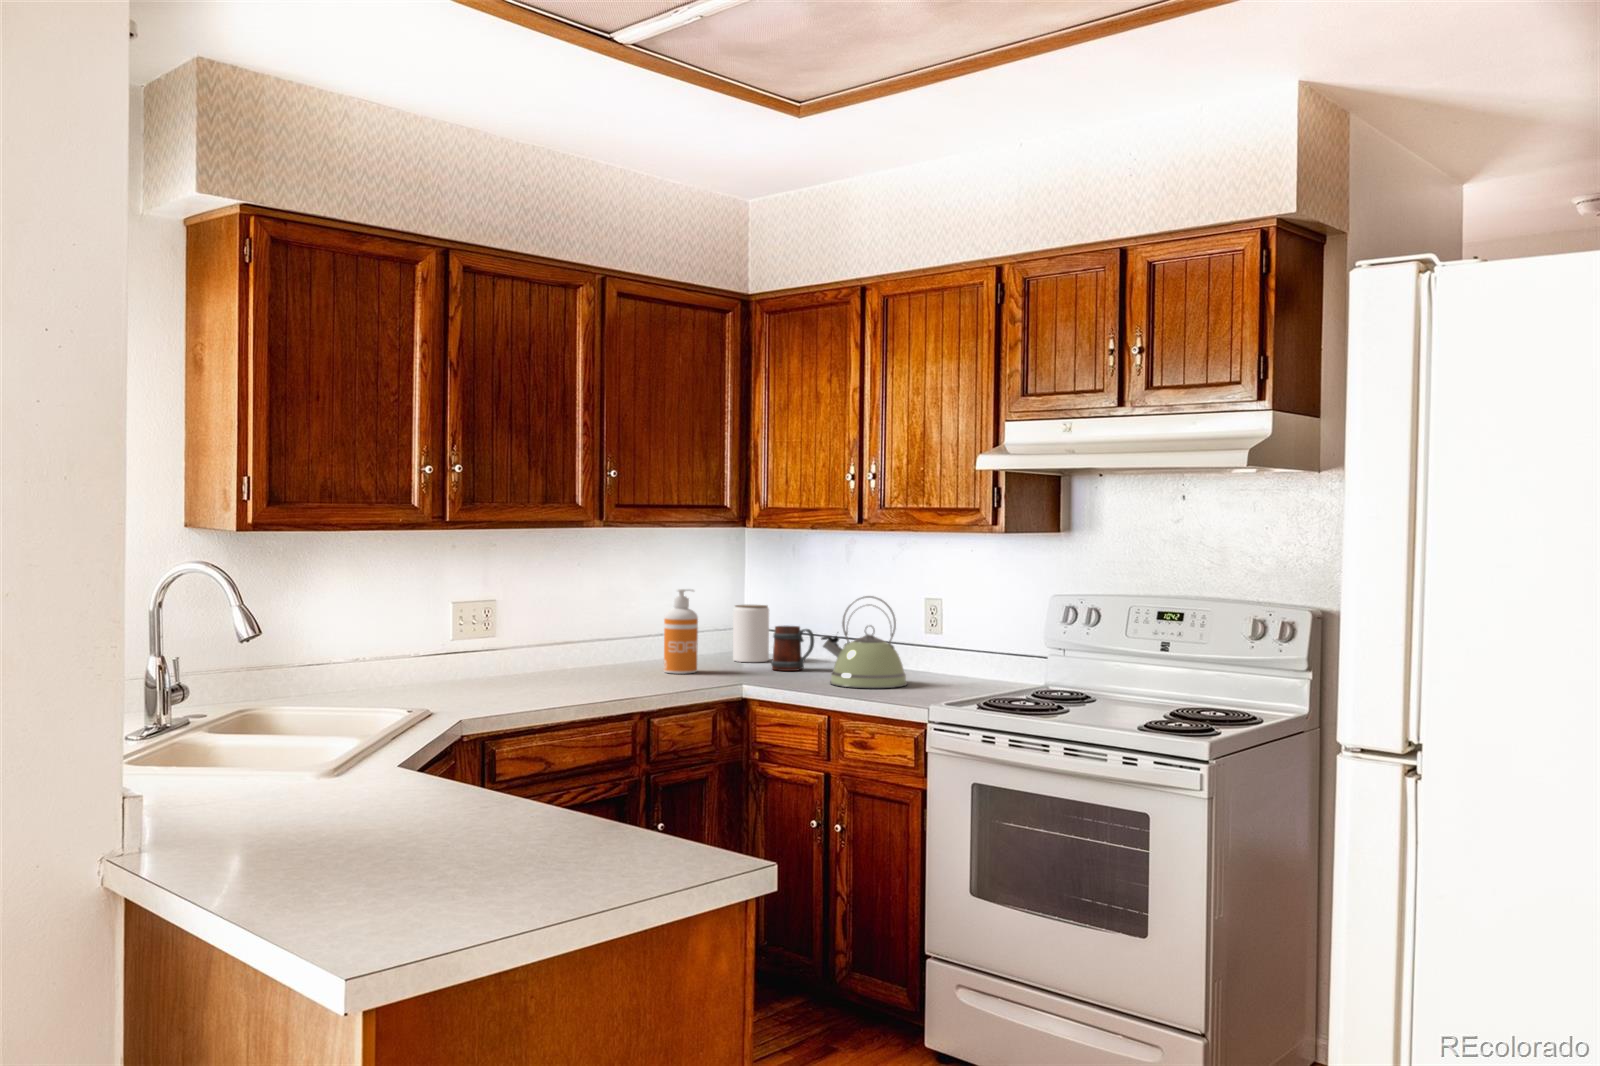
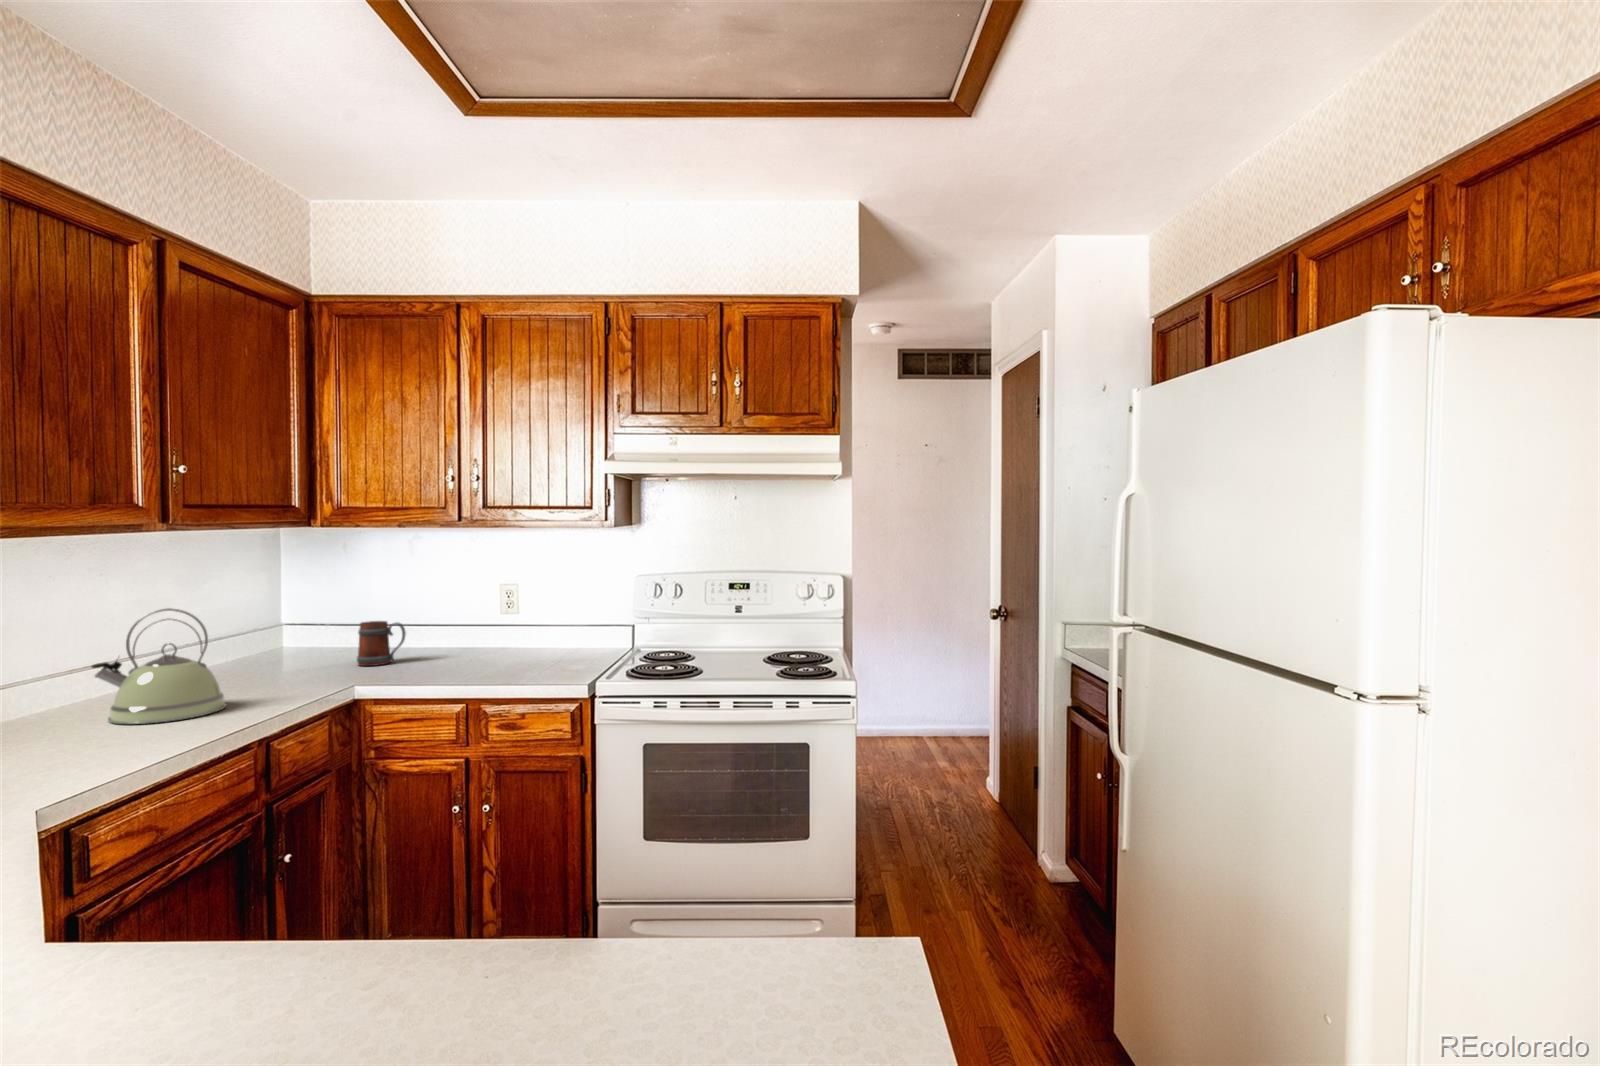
soap dispenser: present [664,589,698,674] -> none [236,594,280,686]
kettle: present [821,596,907,688] -> present [91,608,226,724]
jar: present [733,605,769,662] -> none [293,603,335,662]

